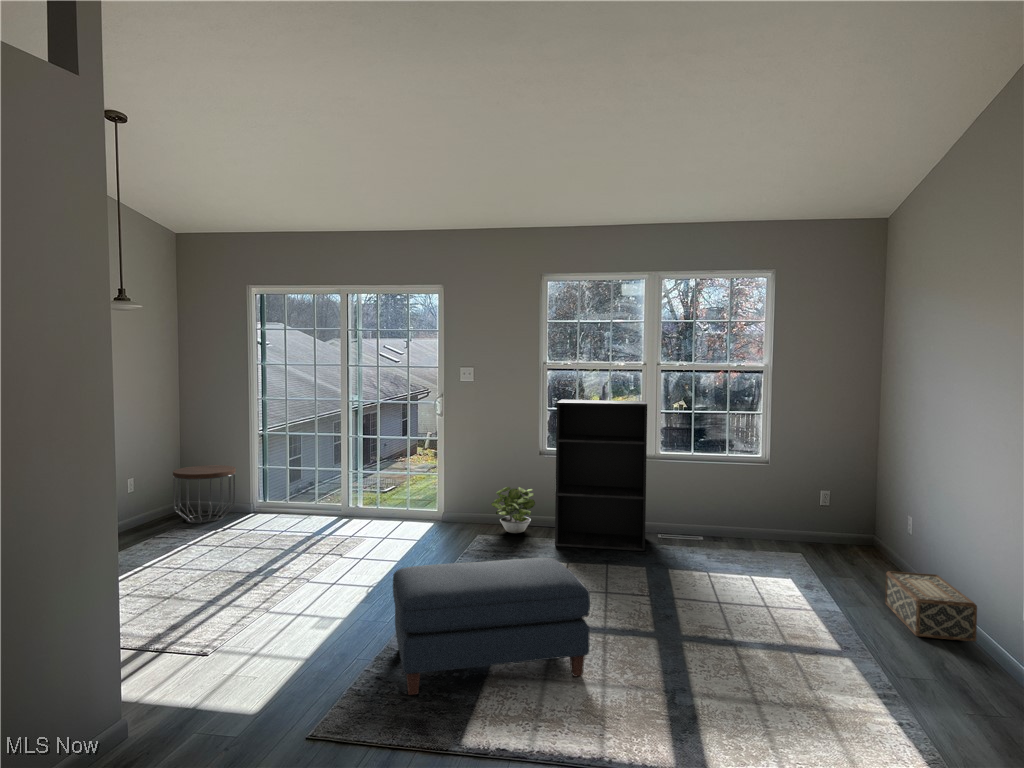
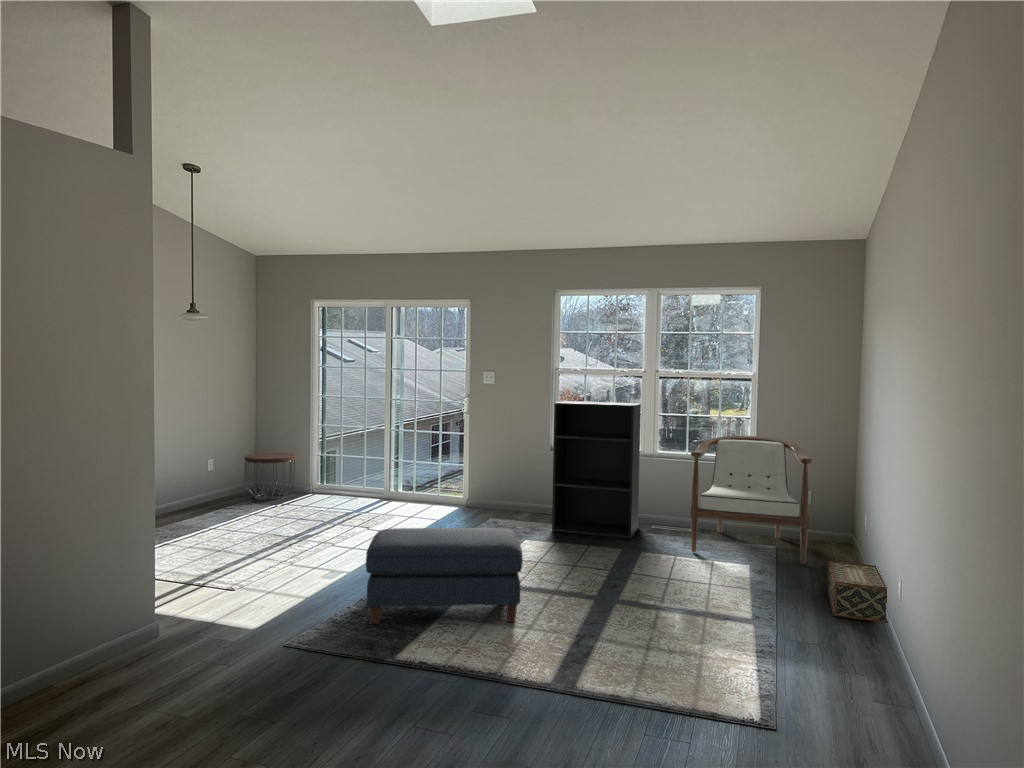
armchair: none [715,434,848,572] -> present [691,436,812,564]
potted plant: present [491,487,535,533] -> none [502,477,542,520]

